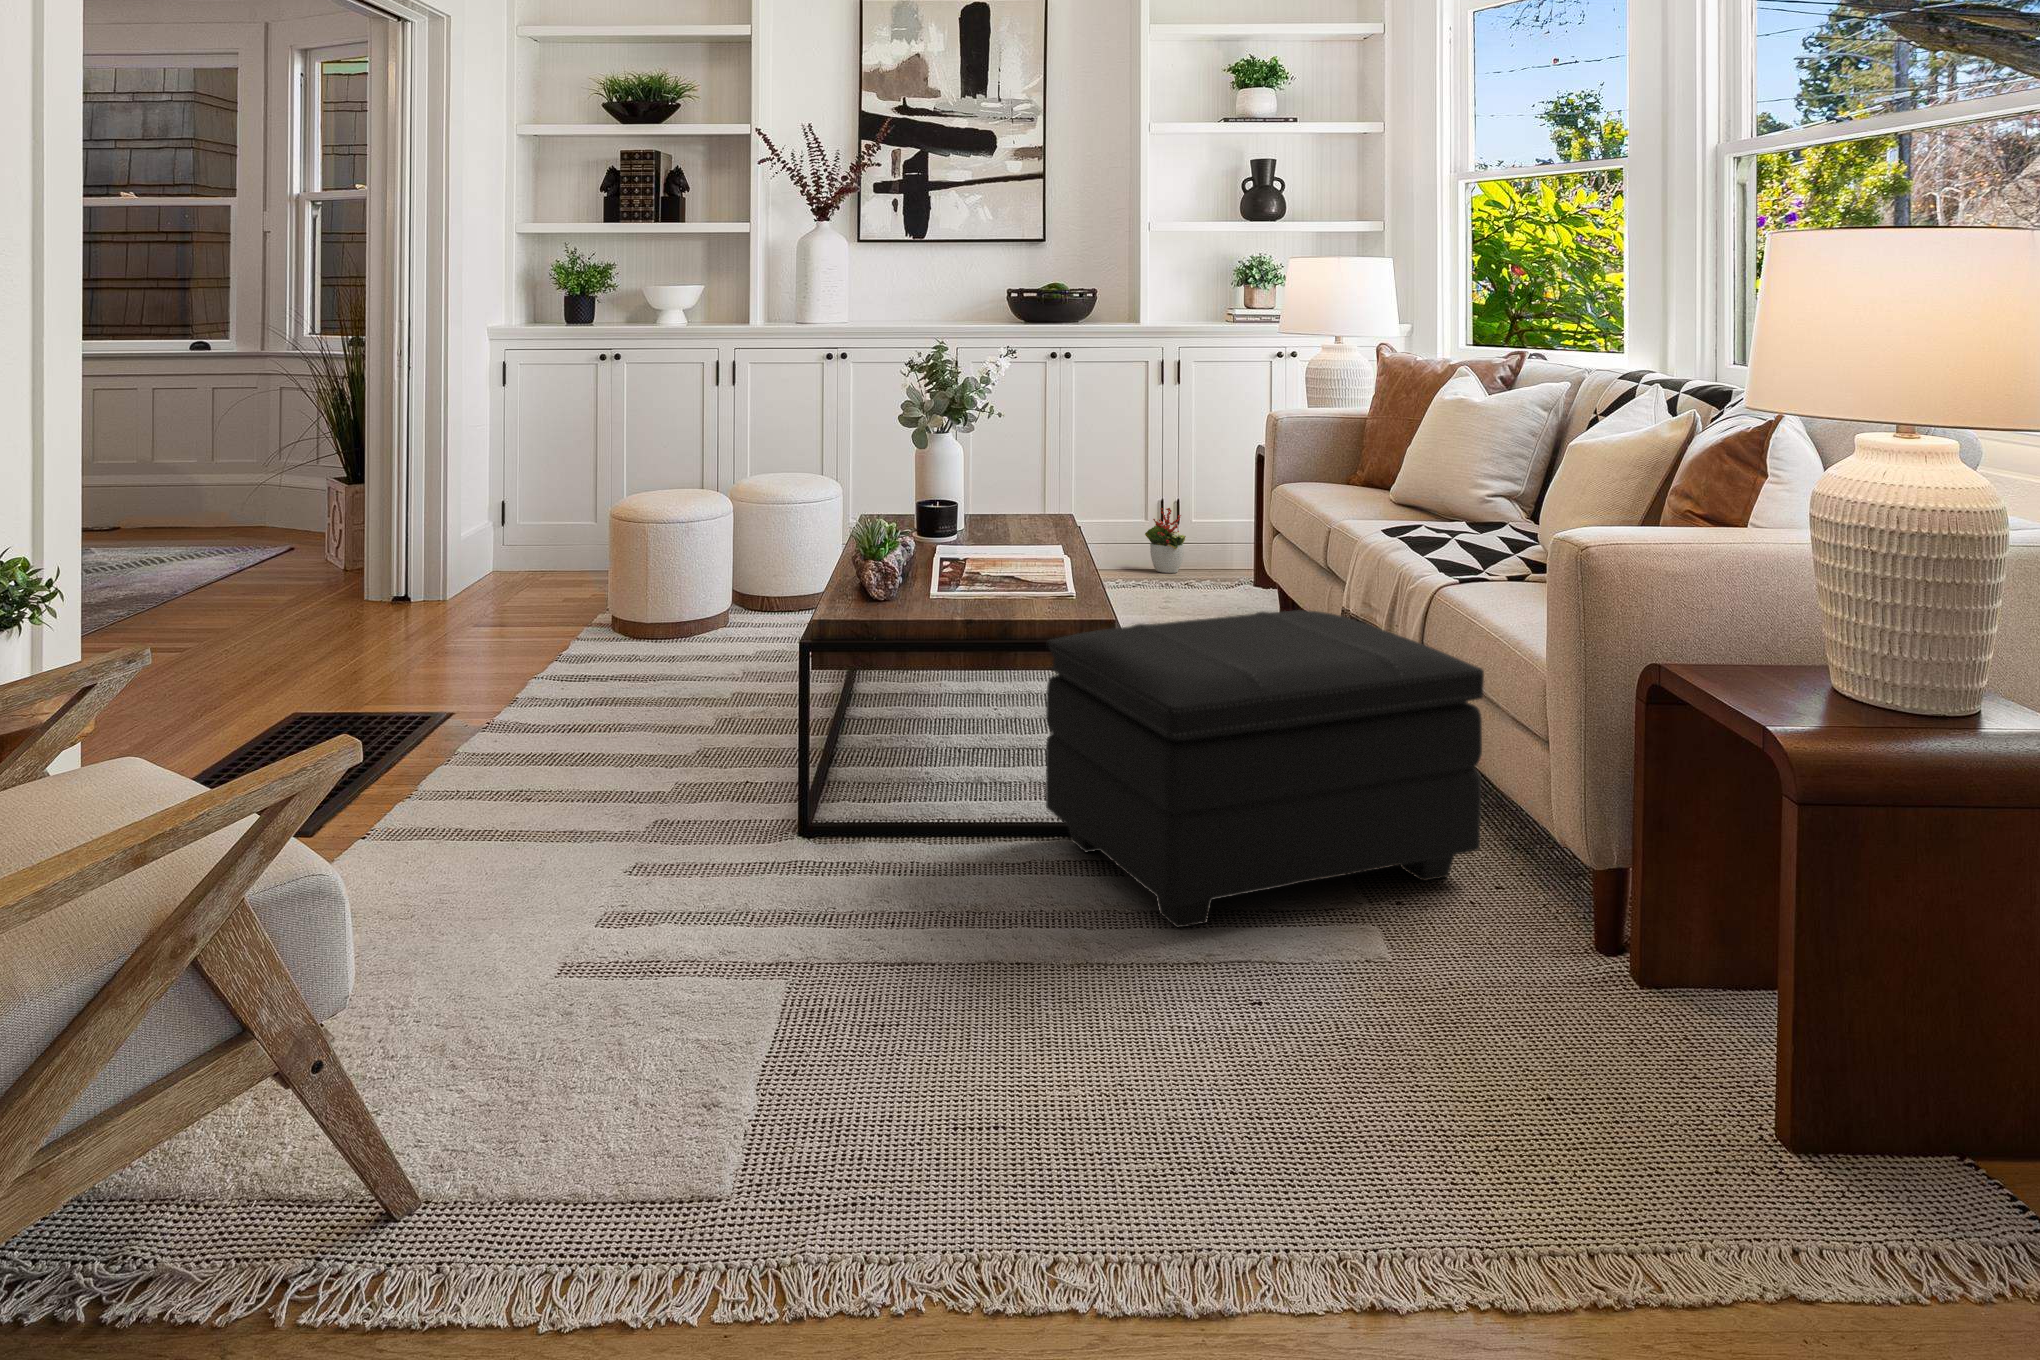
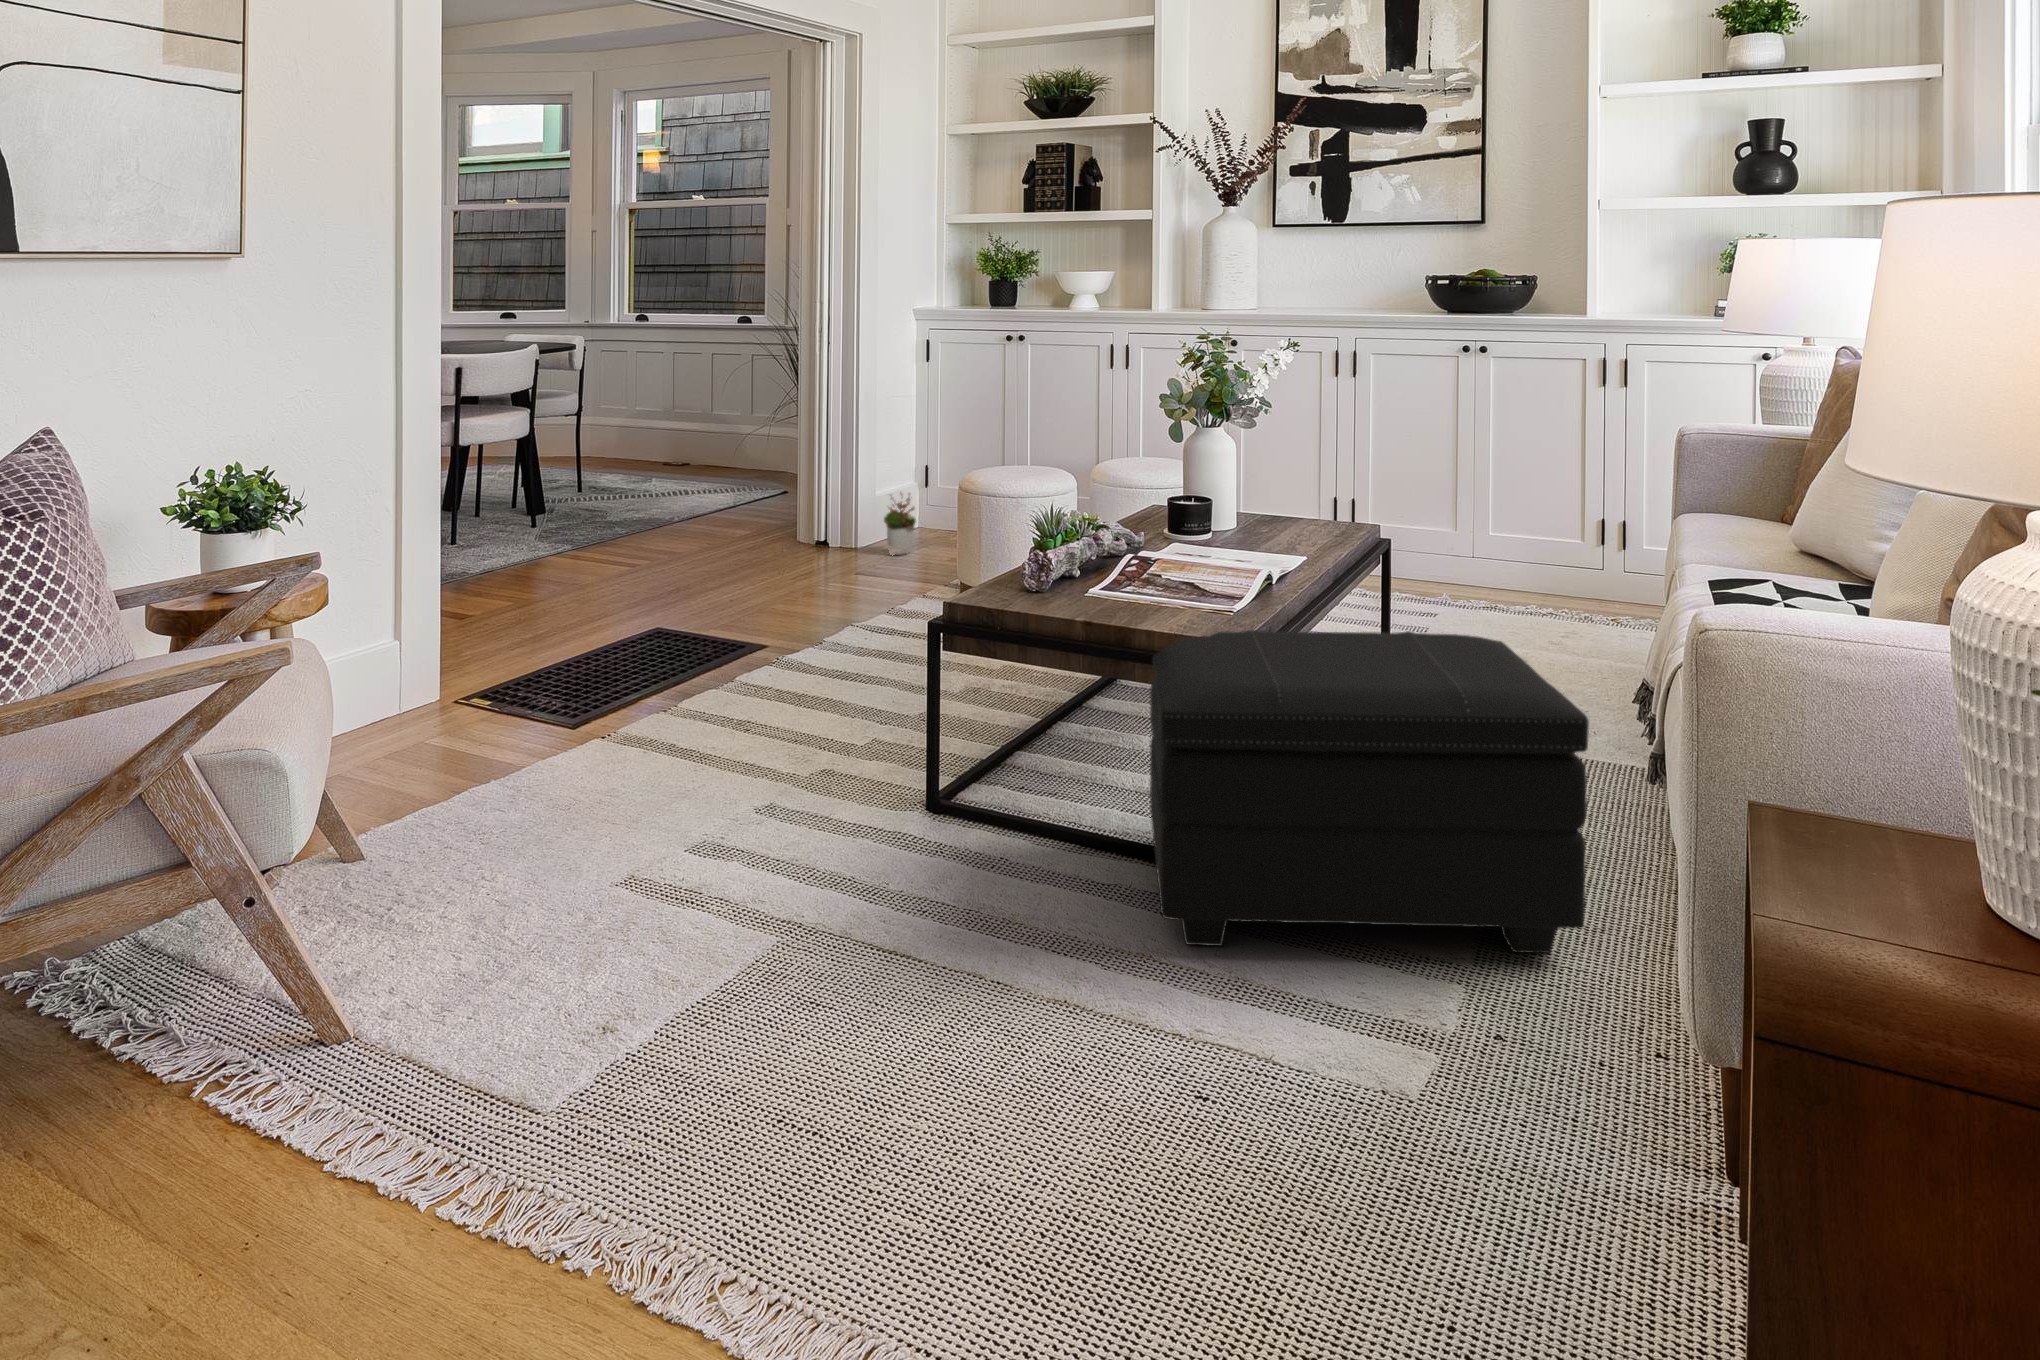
decorative plant: present [1145,508,1186,573] -> present [884,492,916,555]

